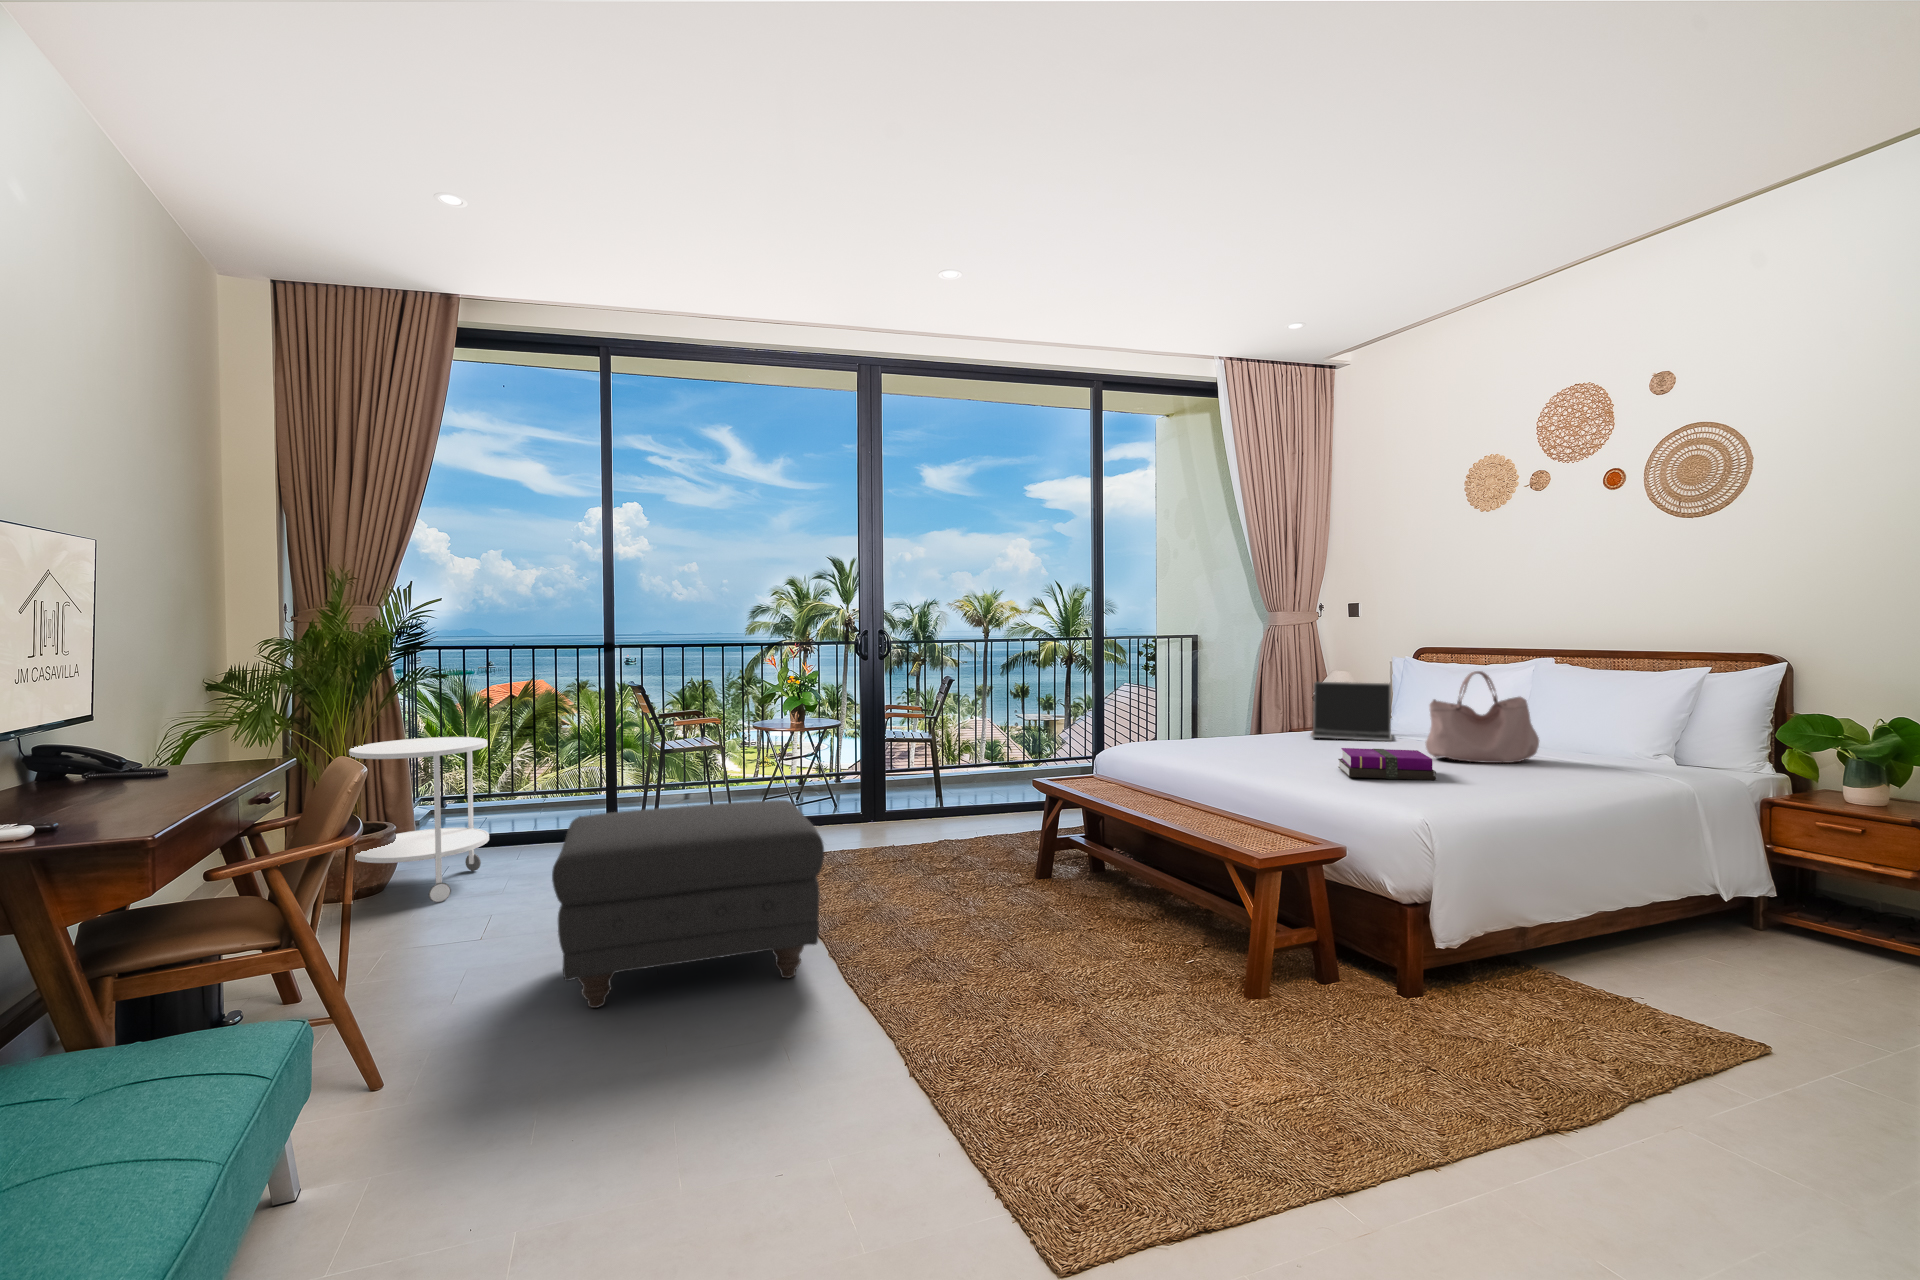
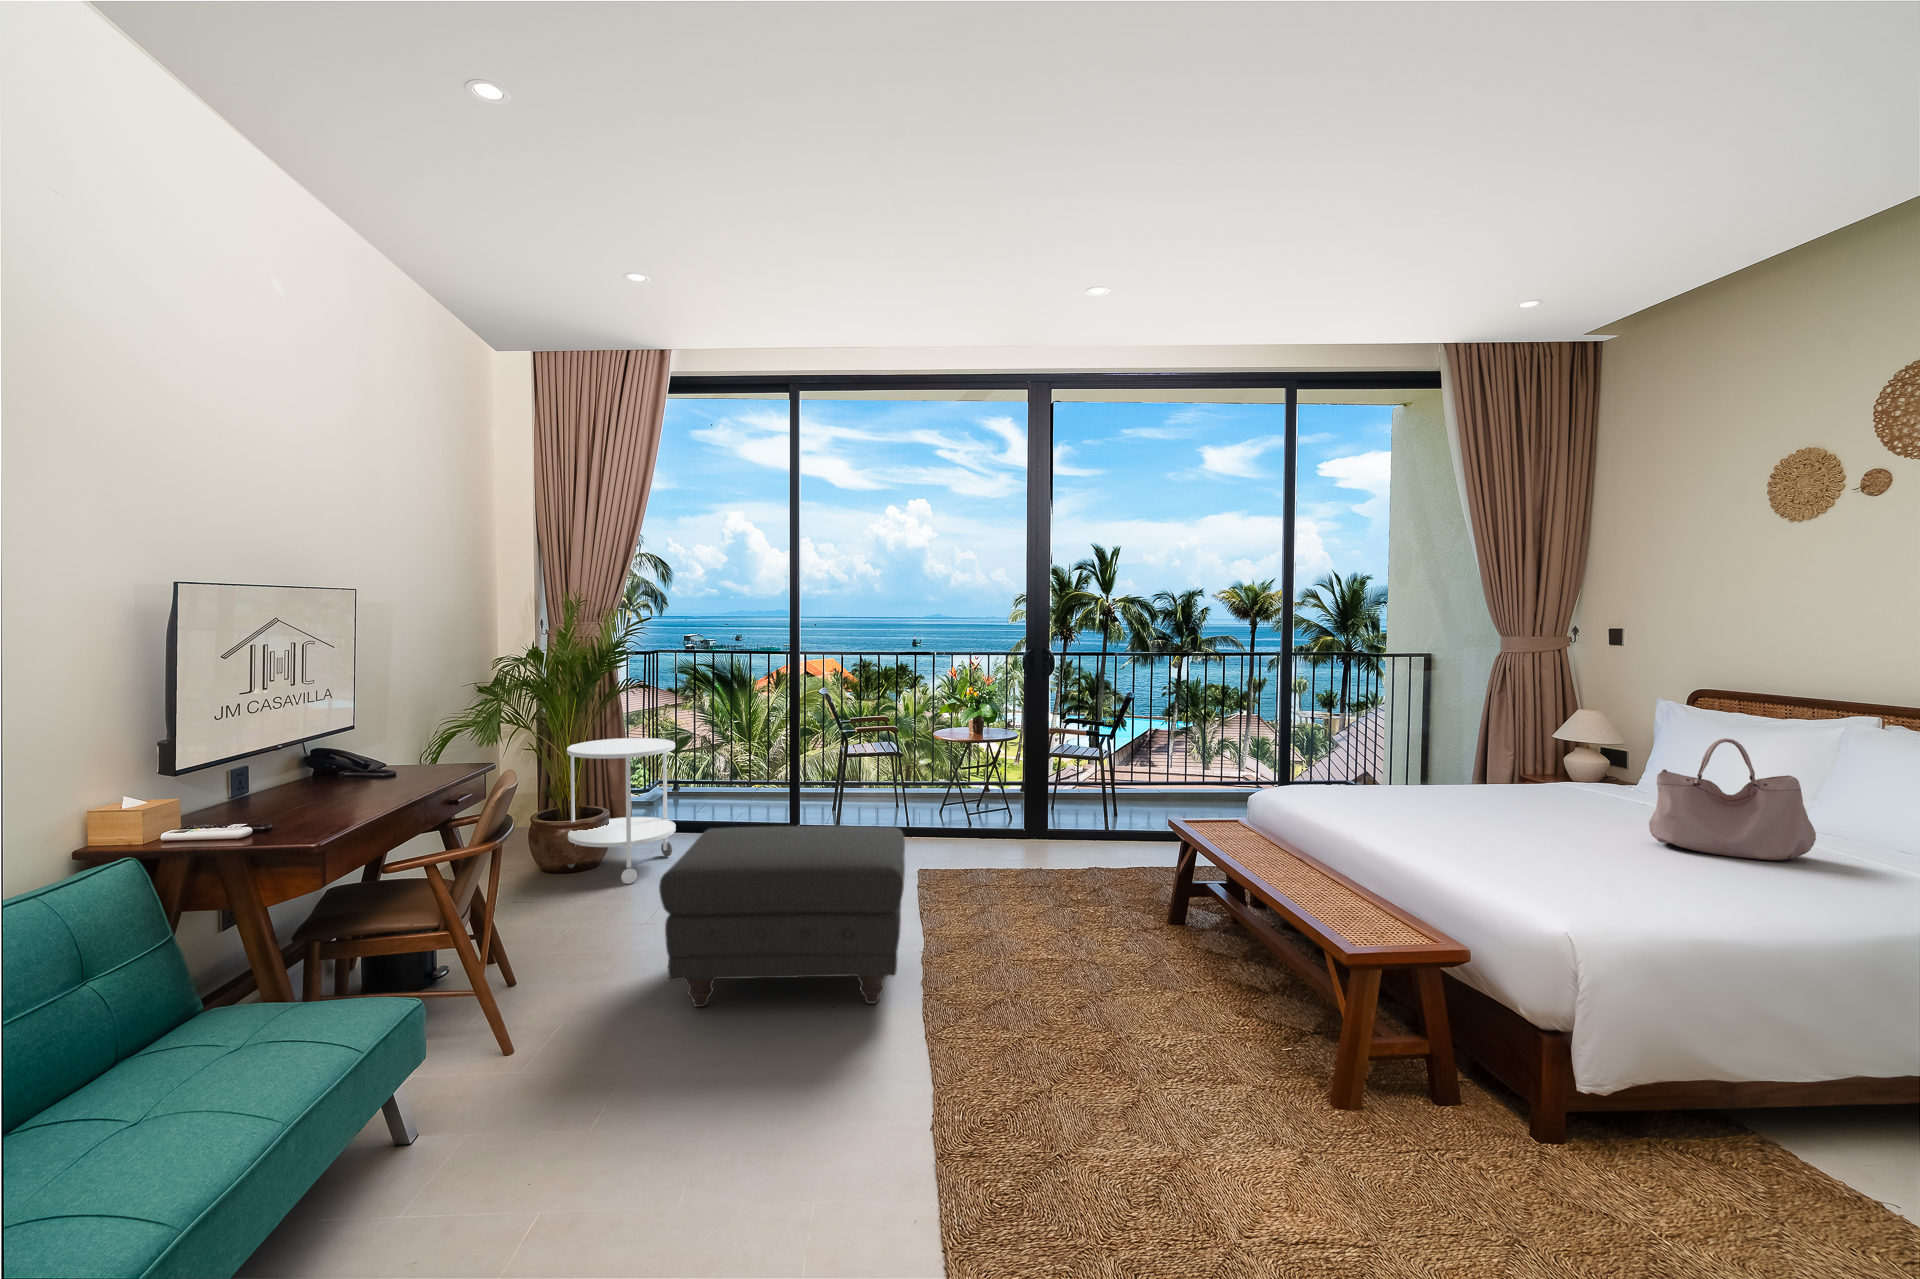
laptop: present [1310,682,1392,741] -> none [1518,729,1637,811]
notebook: present [1338,748,1436,780] -> none [1515,822,1634,877]

